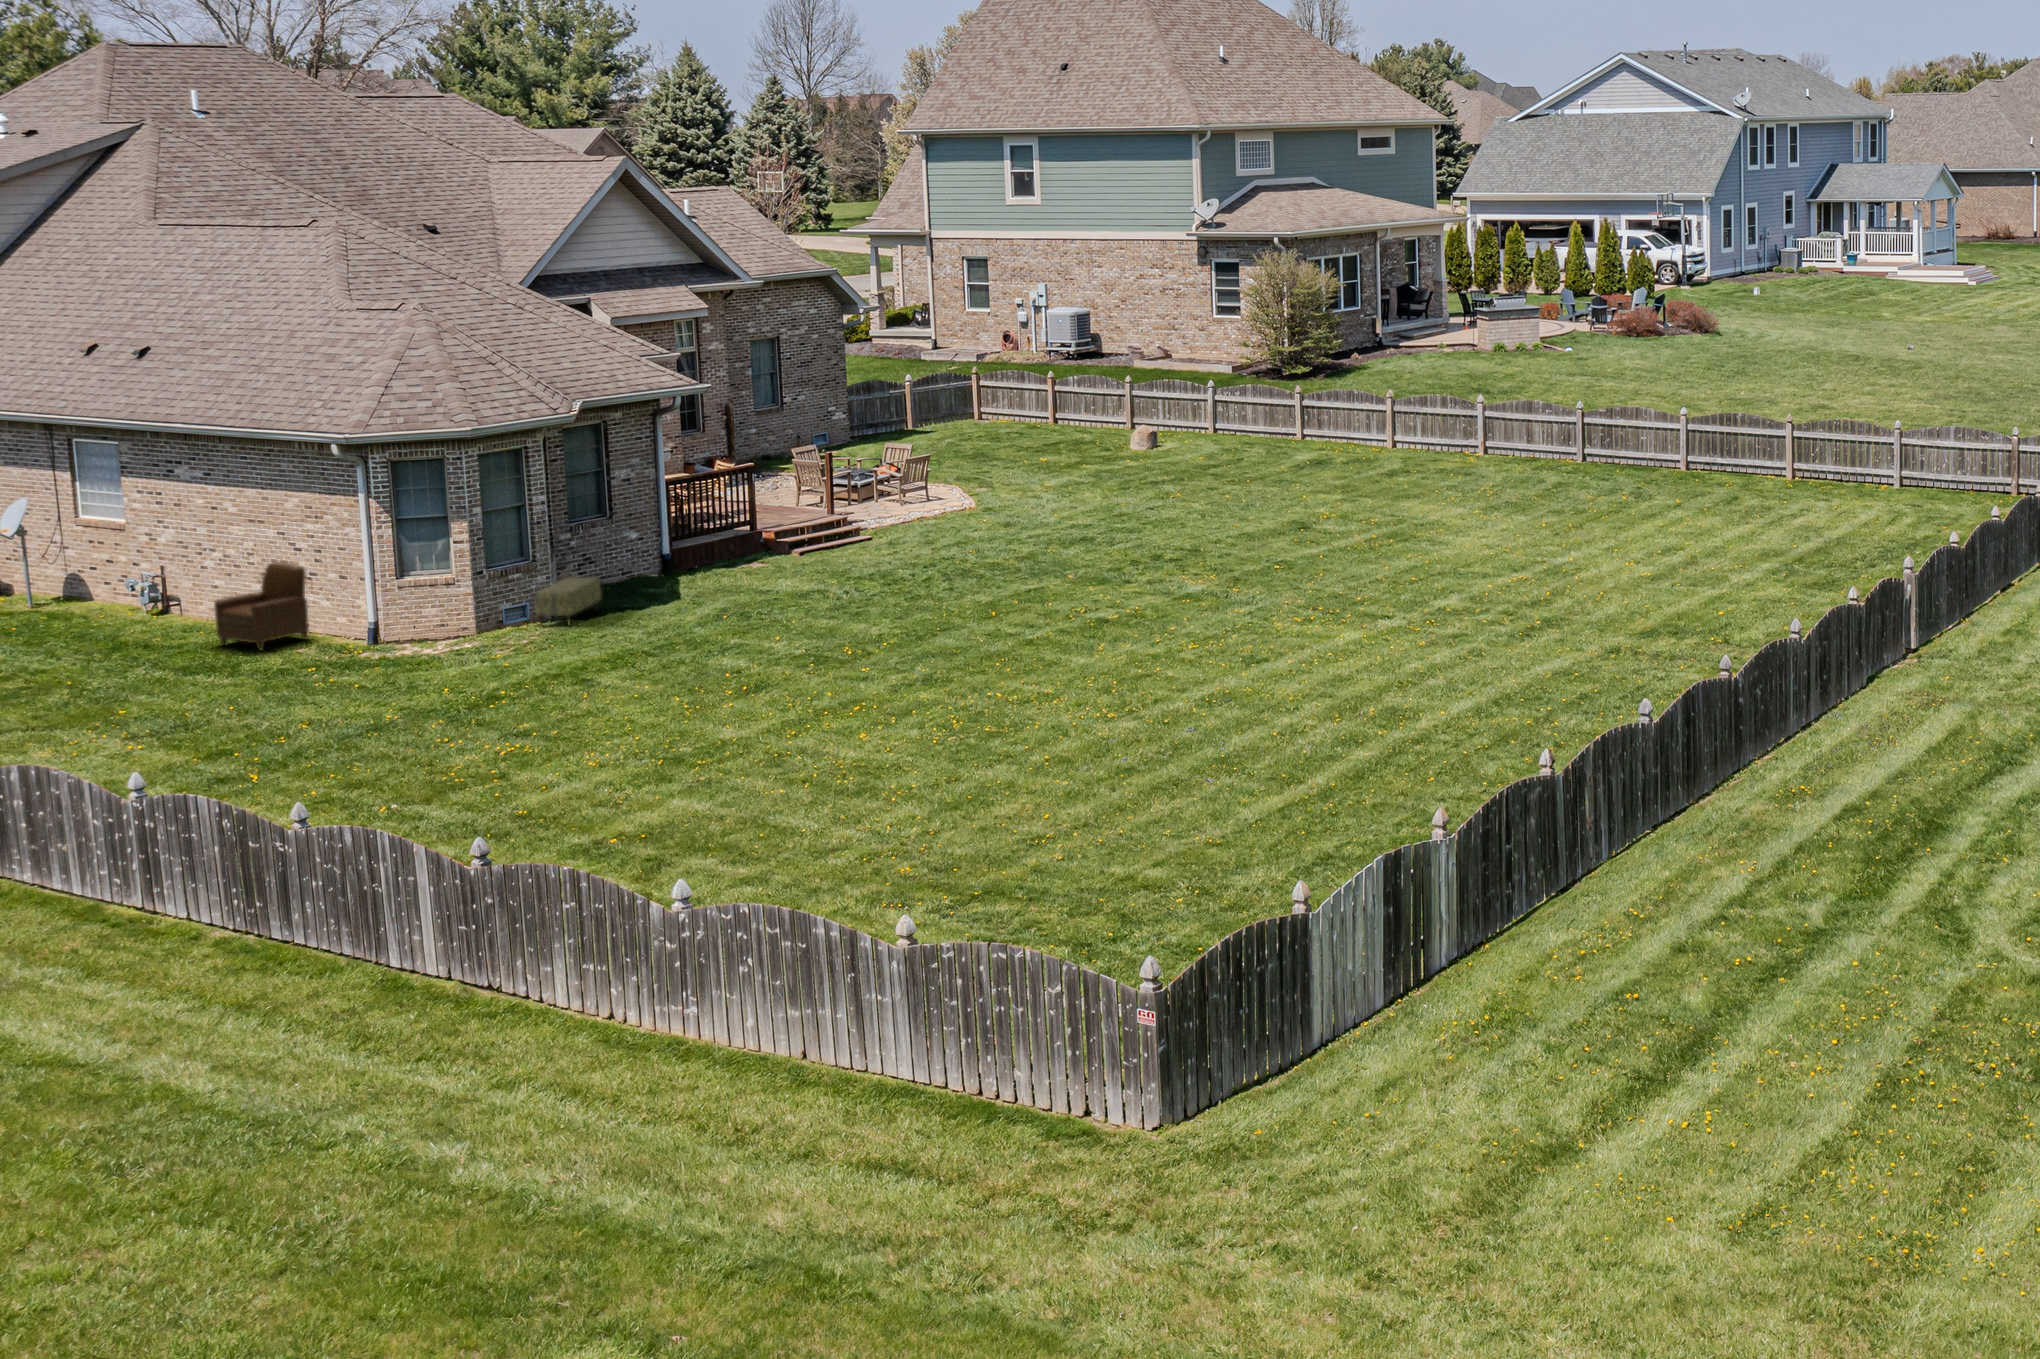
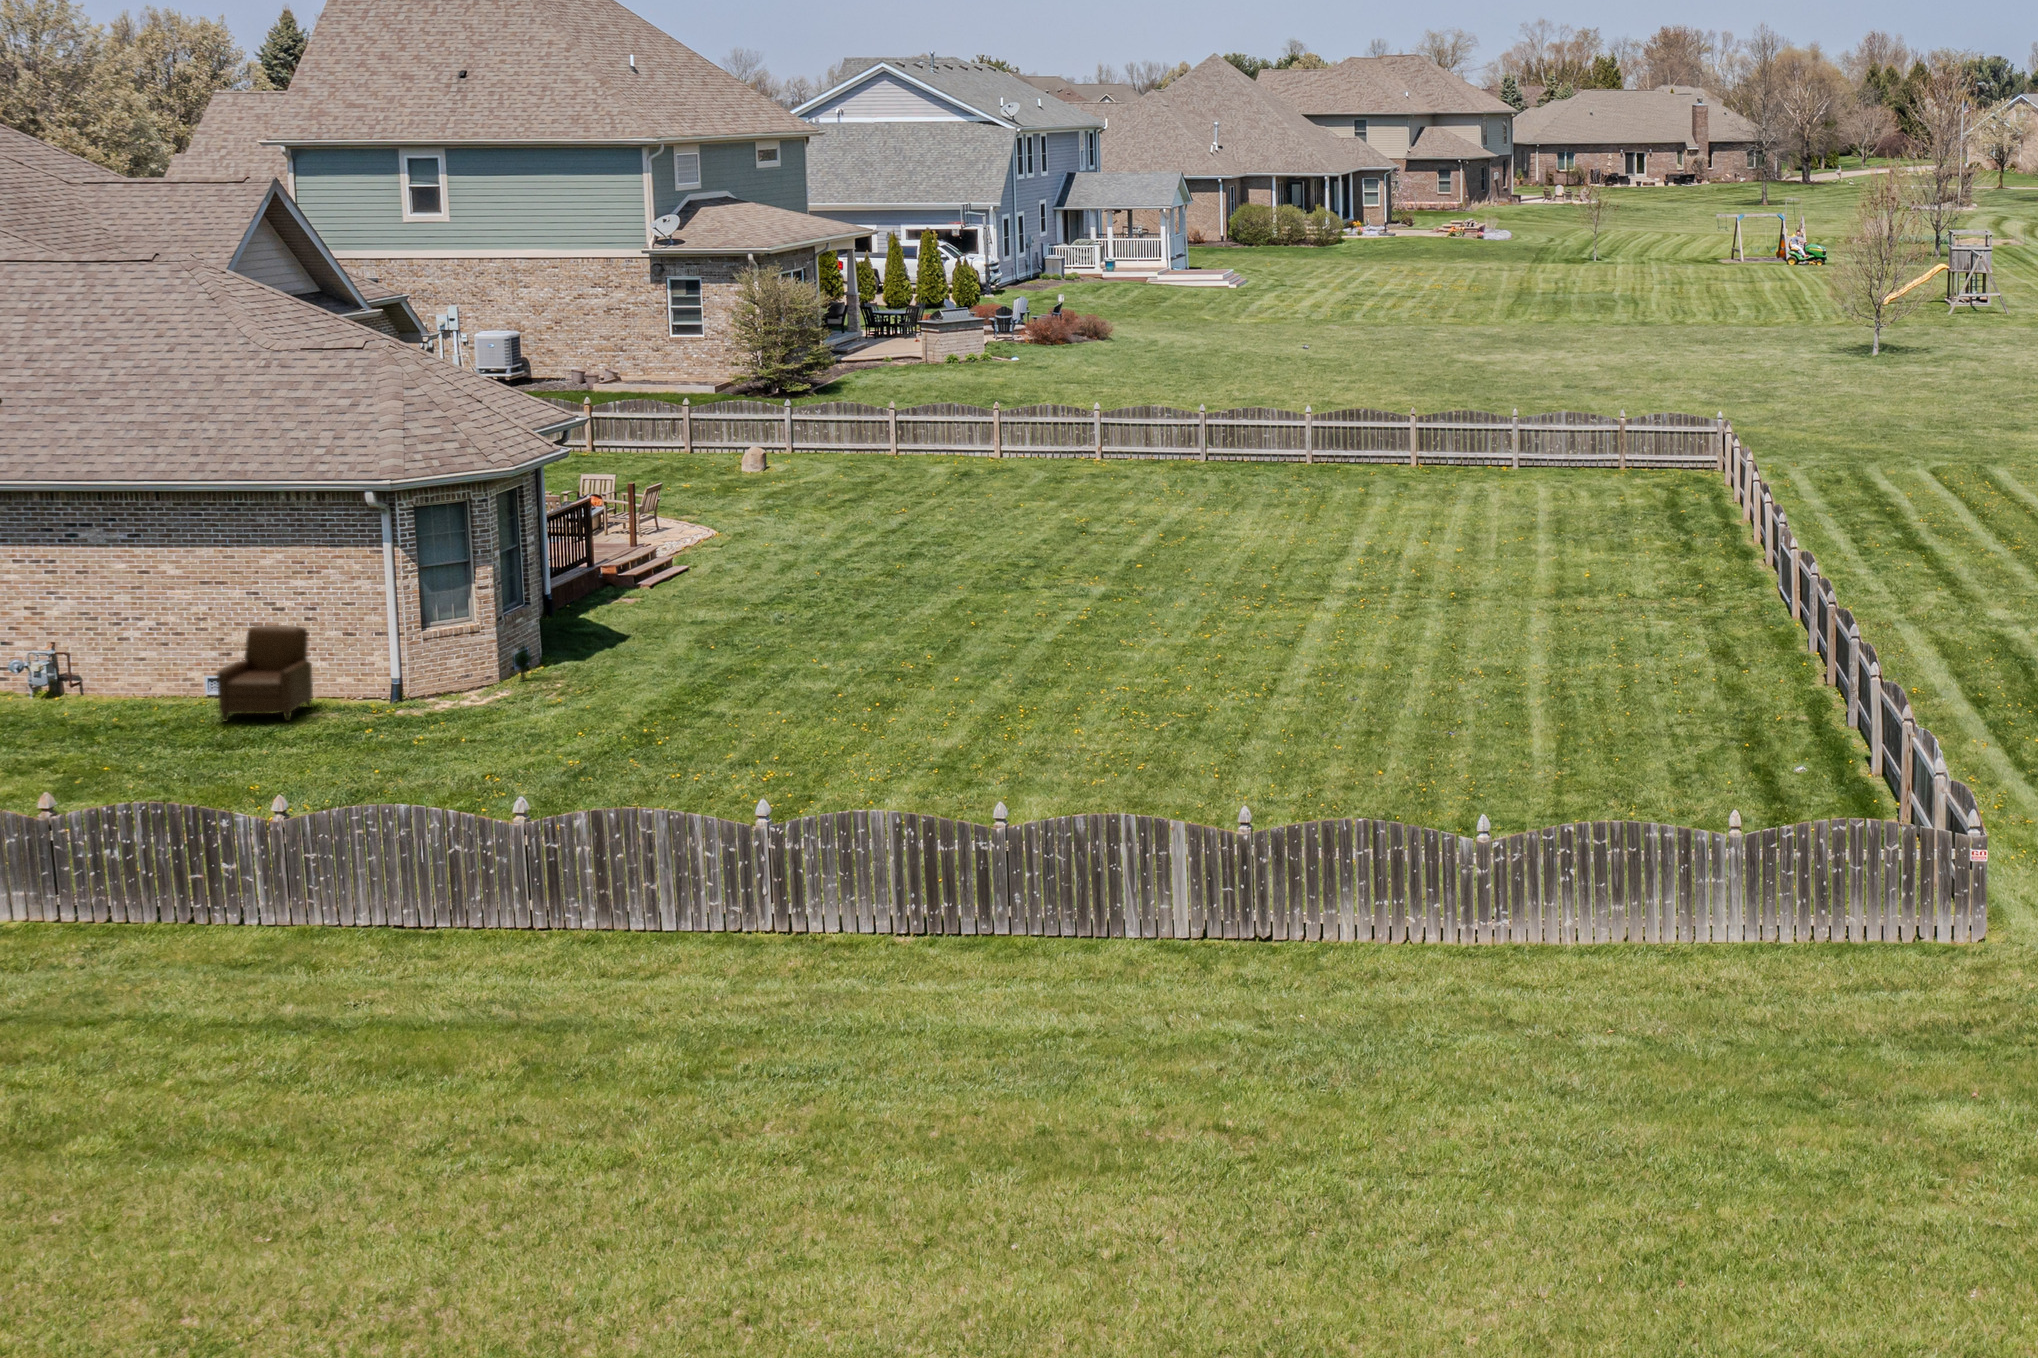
bench: present [535,578,601,625] -> none [533,619,583,671]
decorative plant: none [491,596,514,634] -> present [514,644,532,681]

